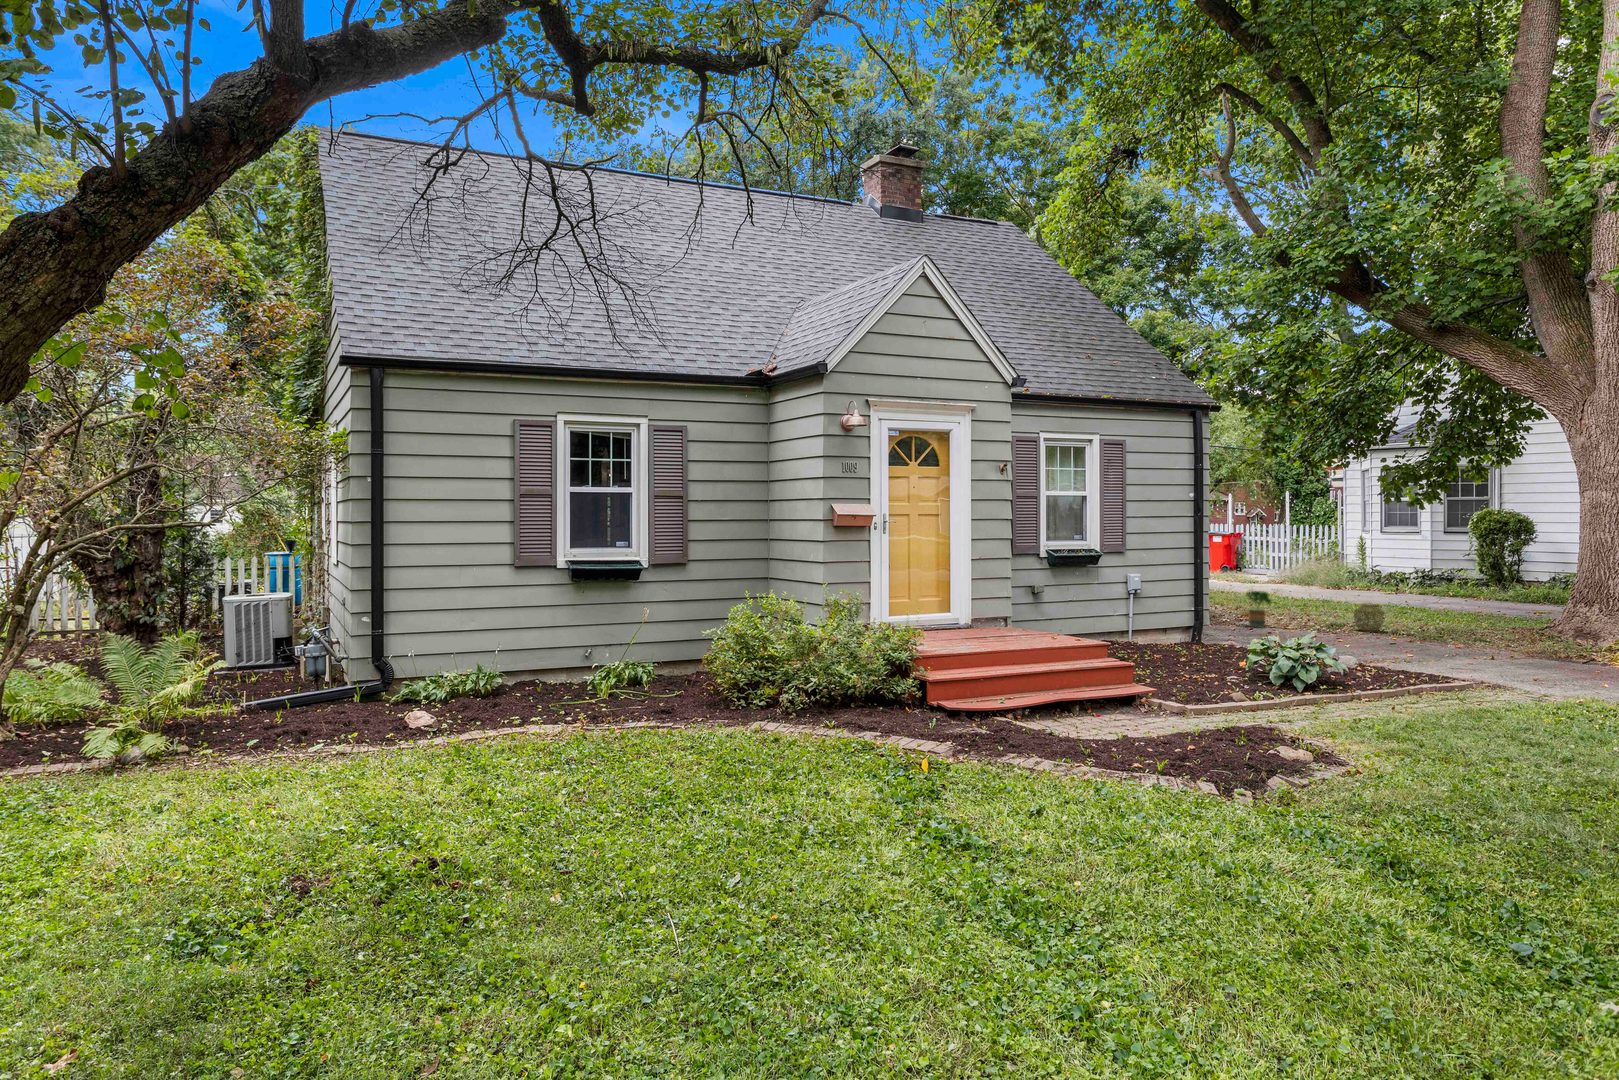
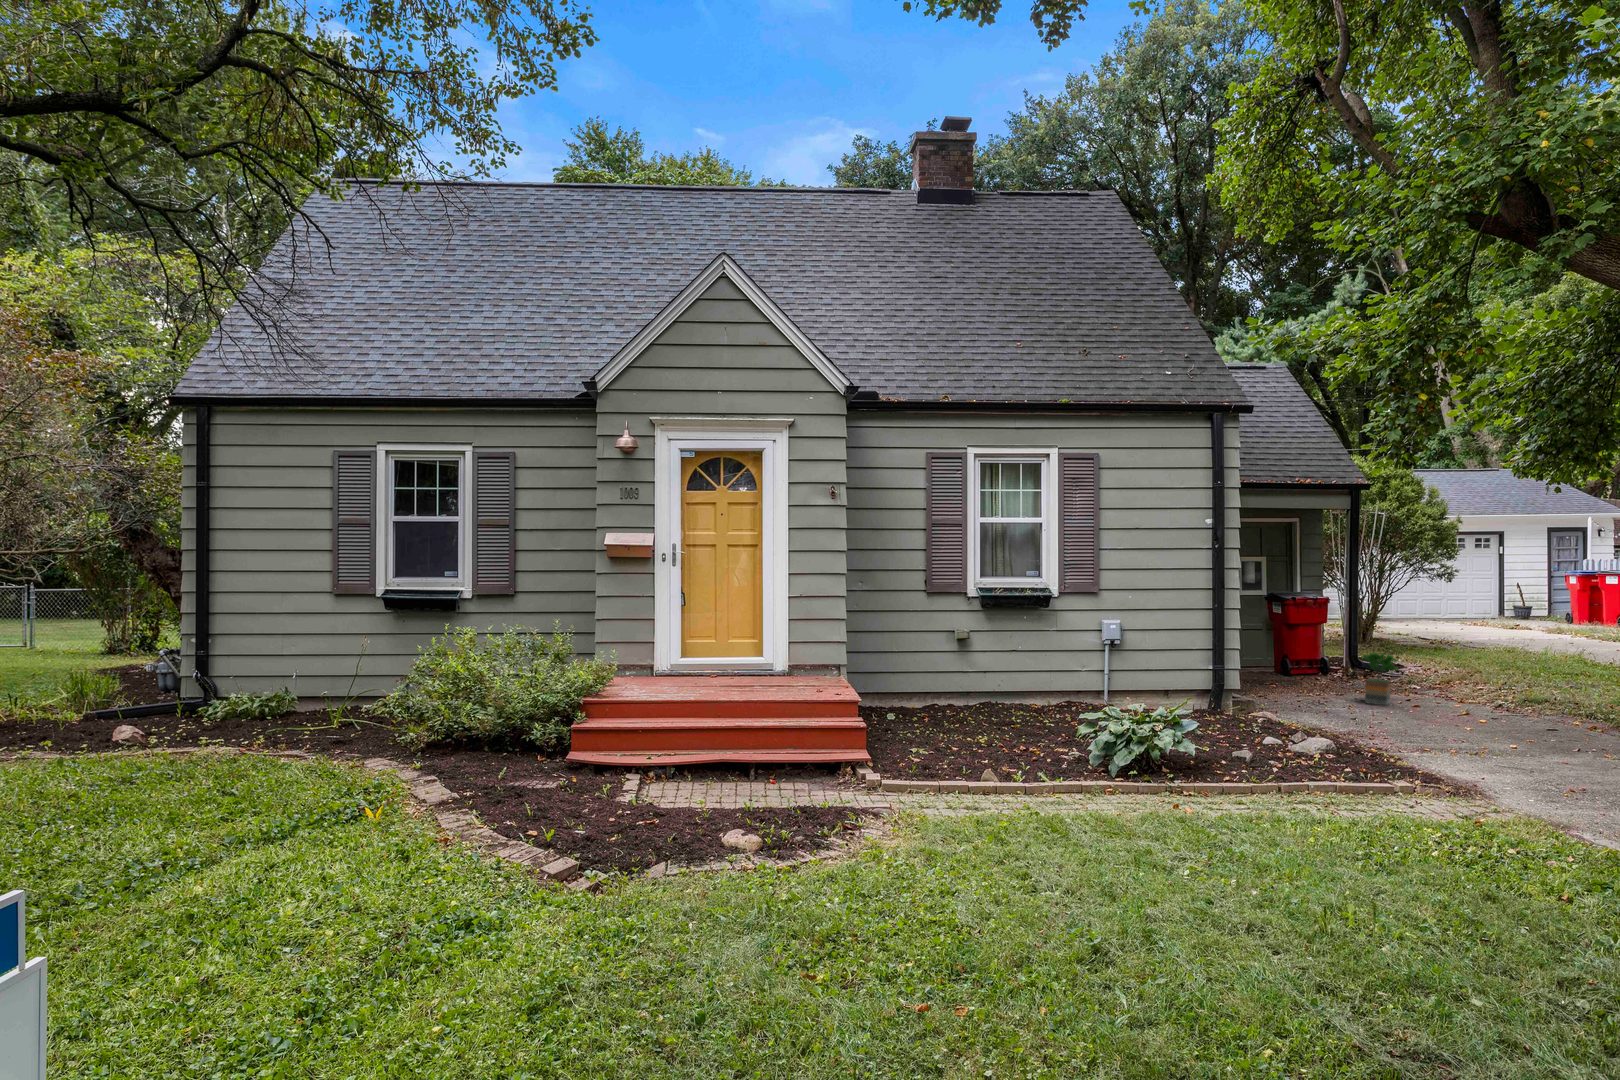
woven basket: present [1354,603,1384,632] -> none [1523,680,1571,723]

